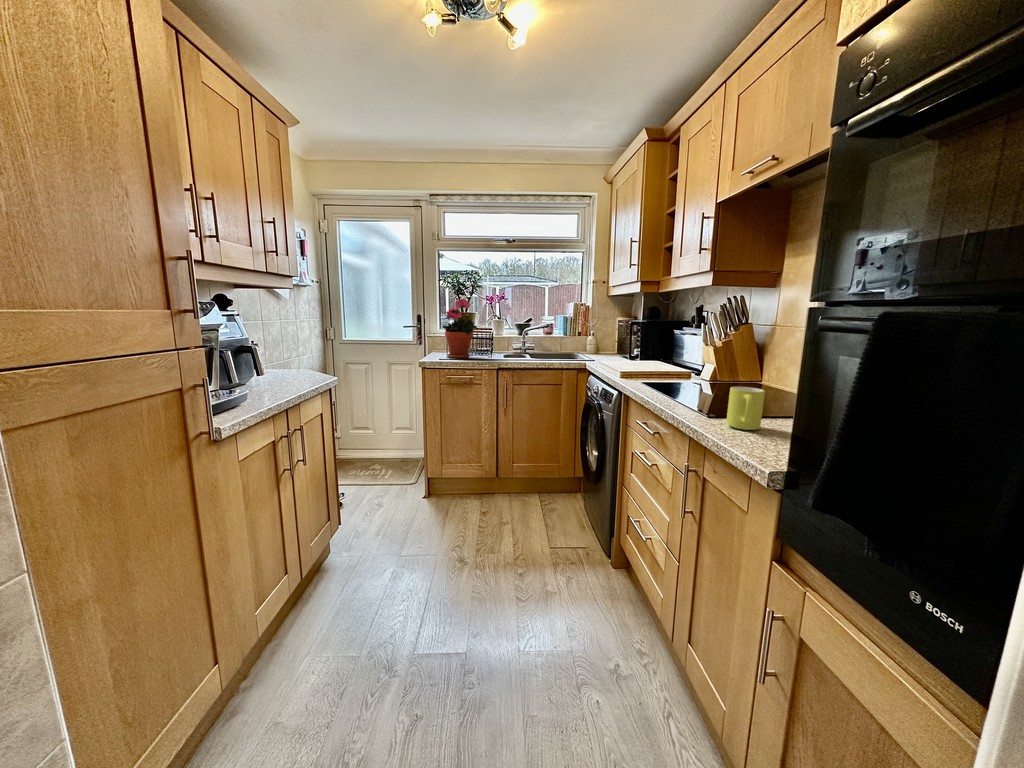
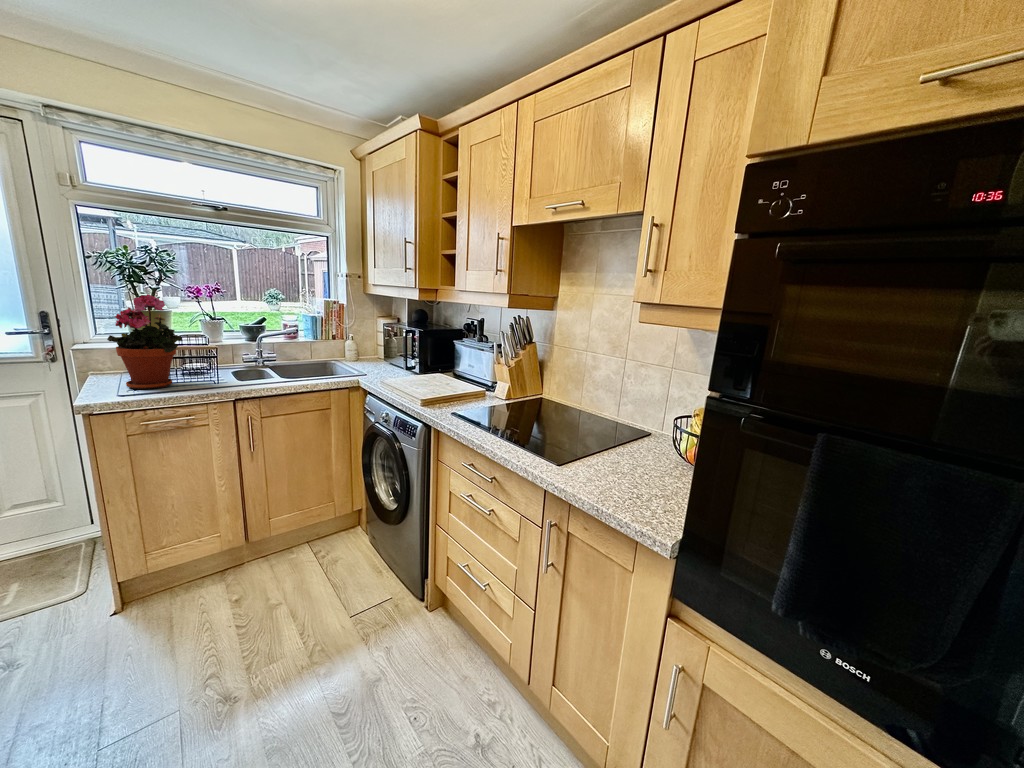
mug: present [726,387,765,430] -> none [586,438,619,483]

